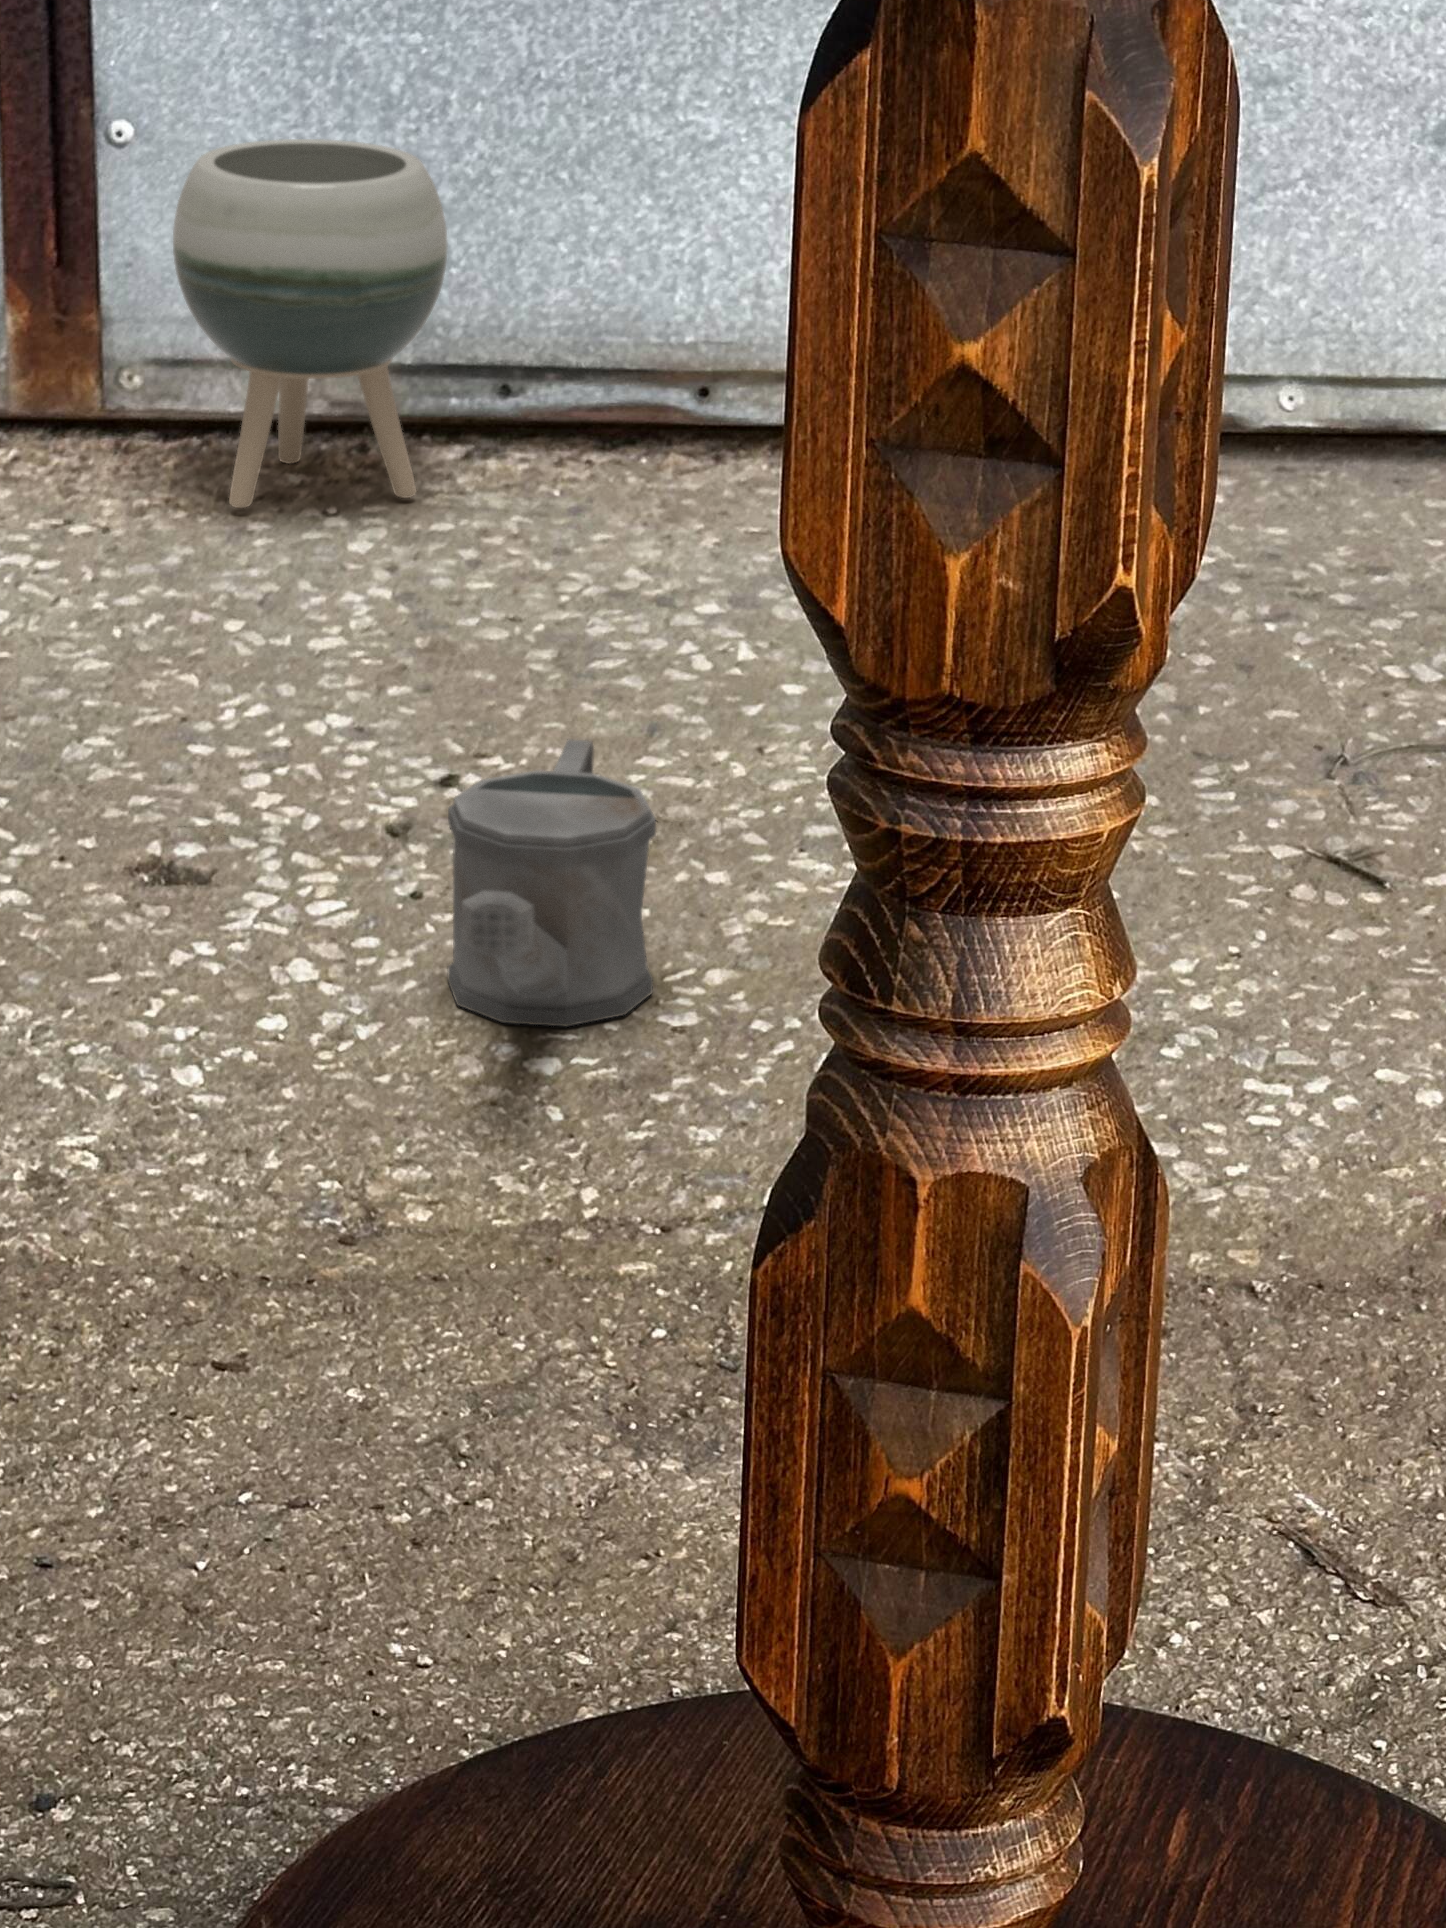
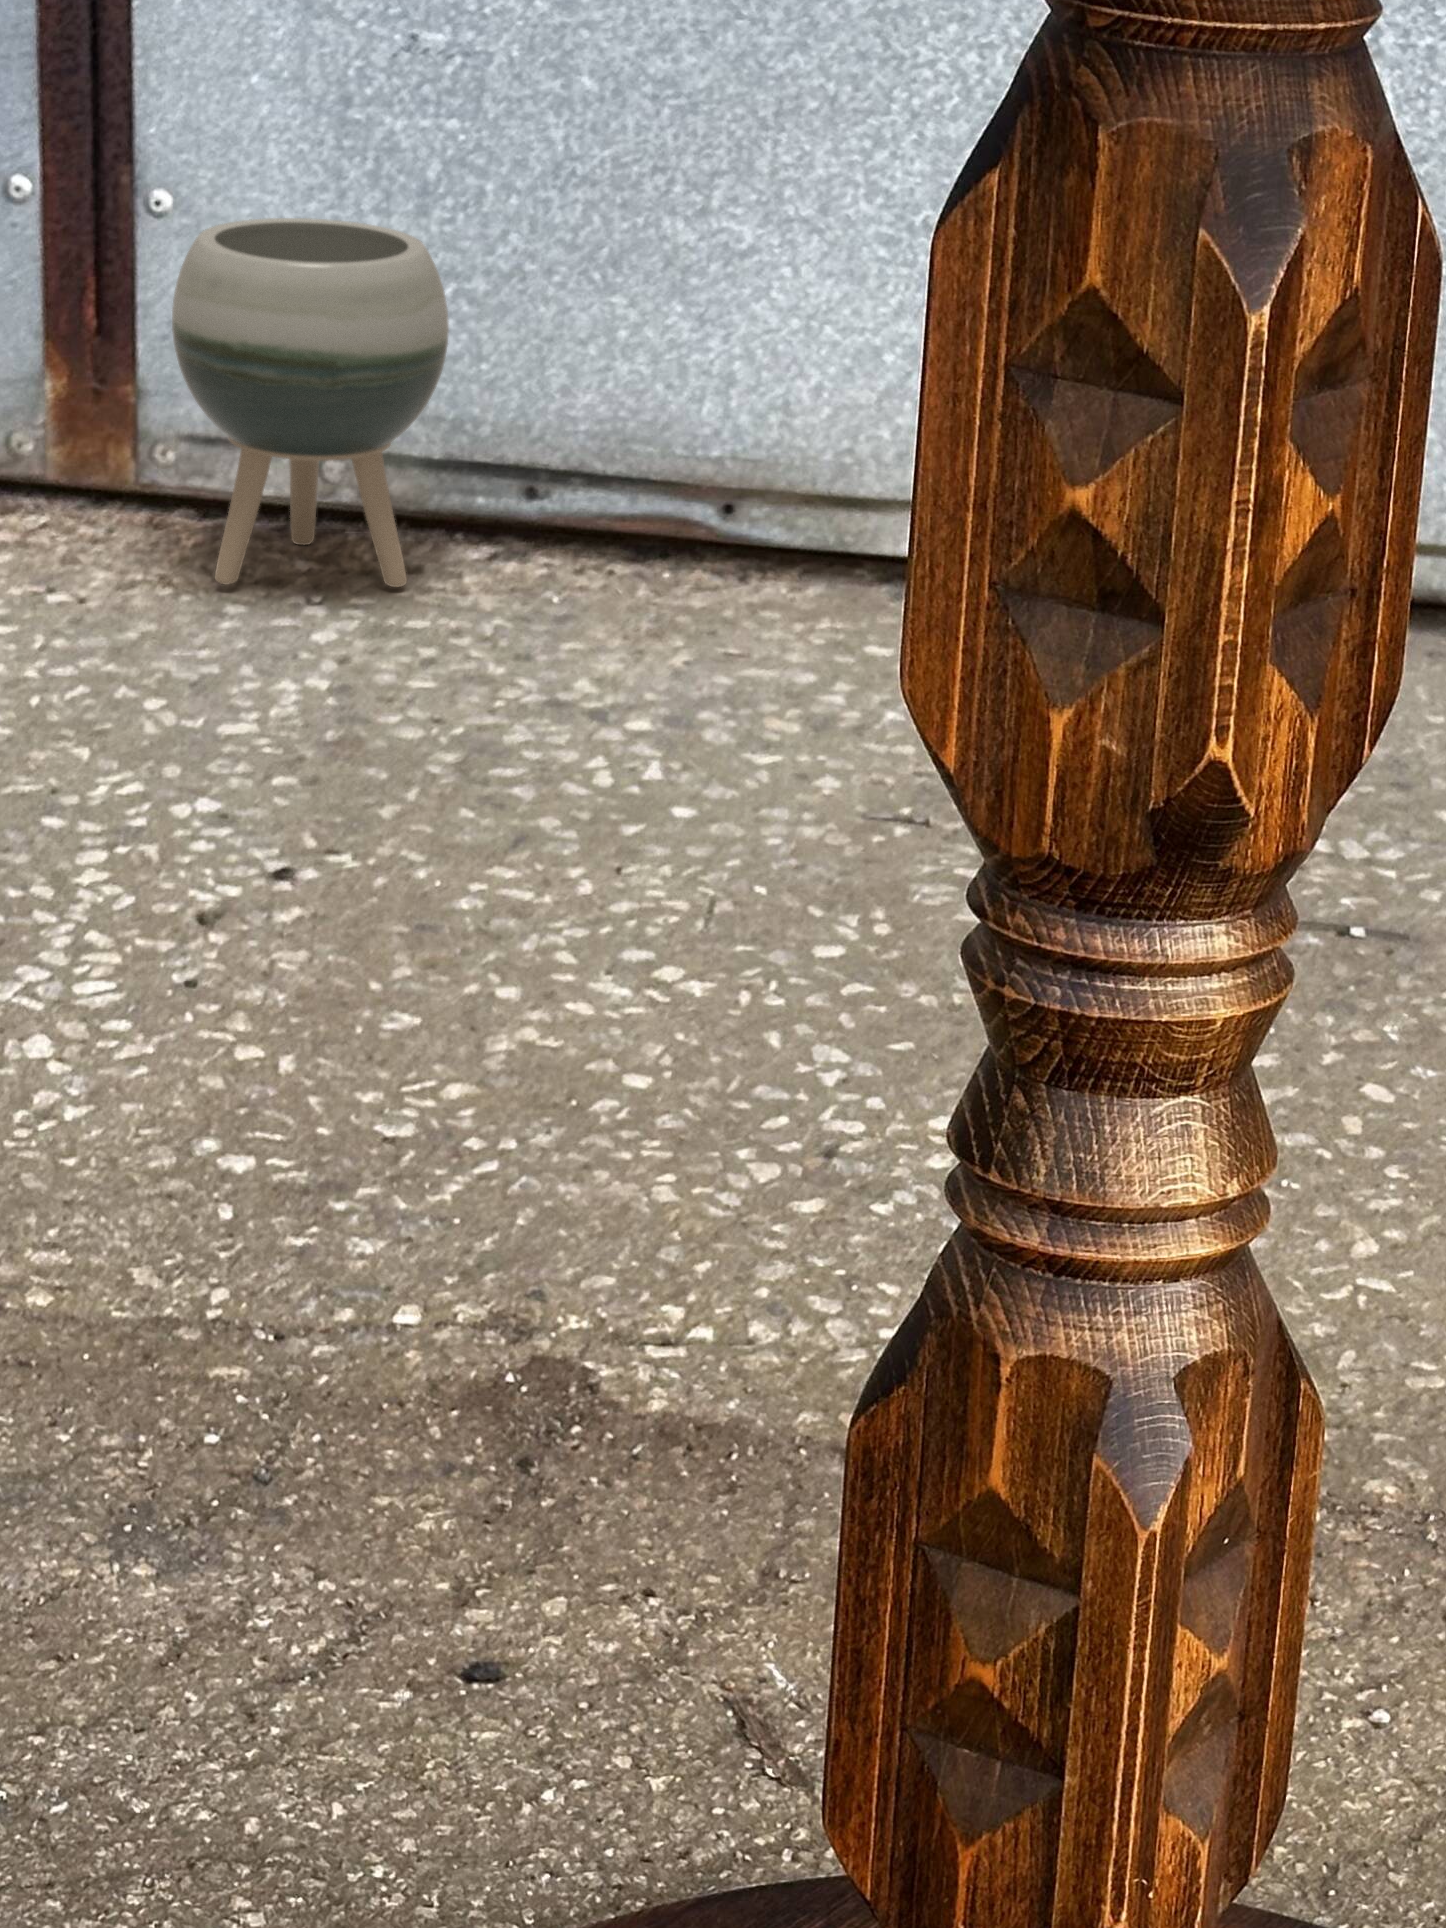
watering can: present [448,740,656,1026] -> none [121,834,398,1123]

